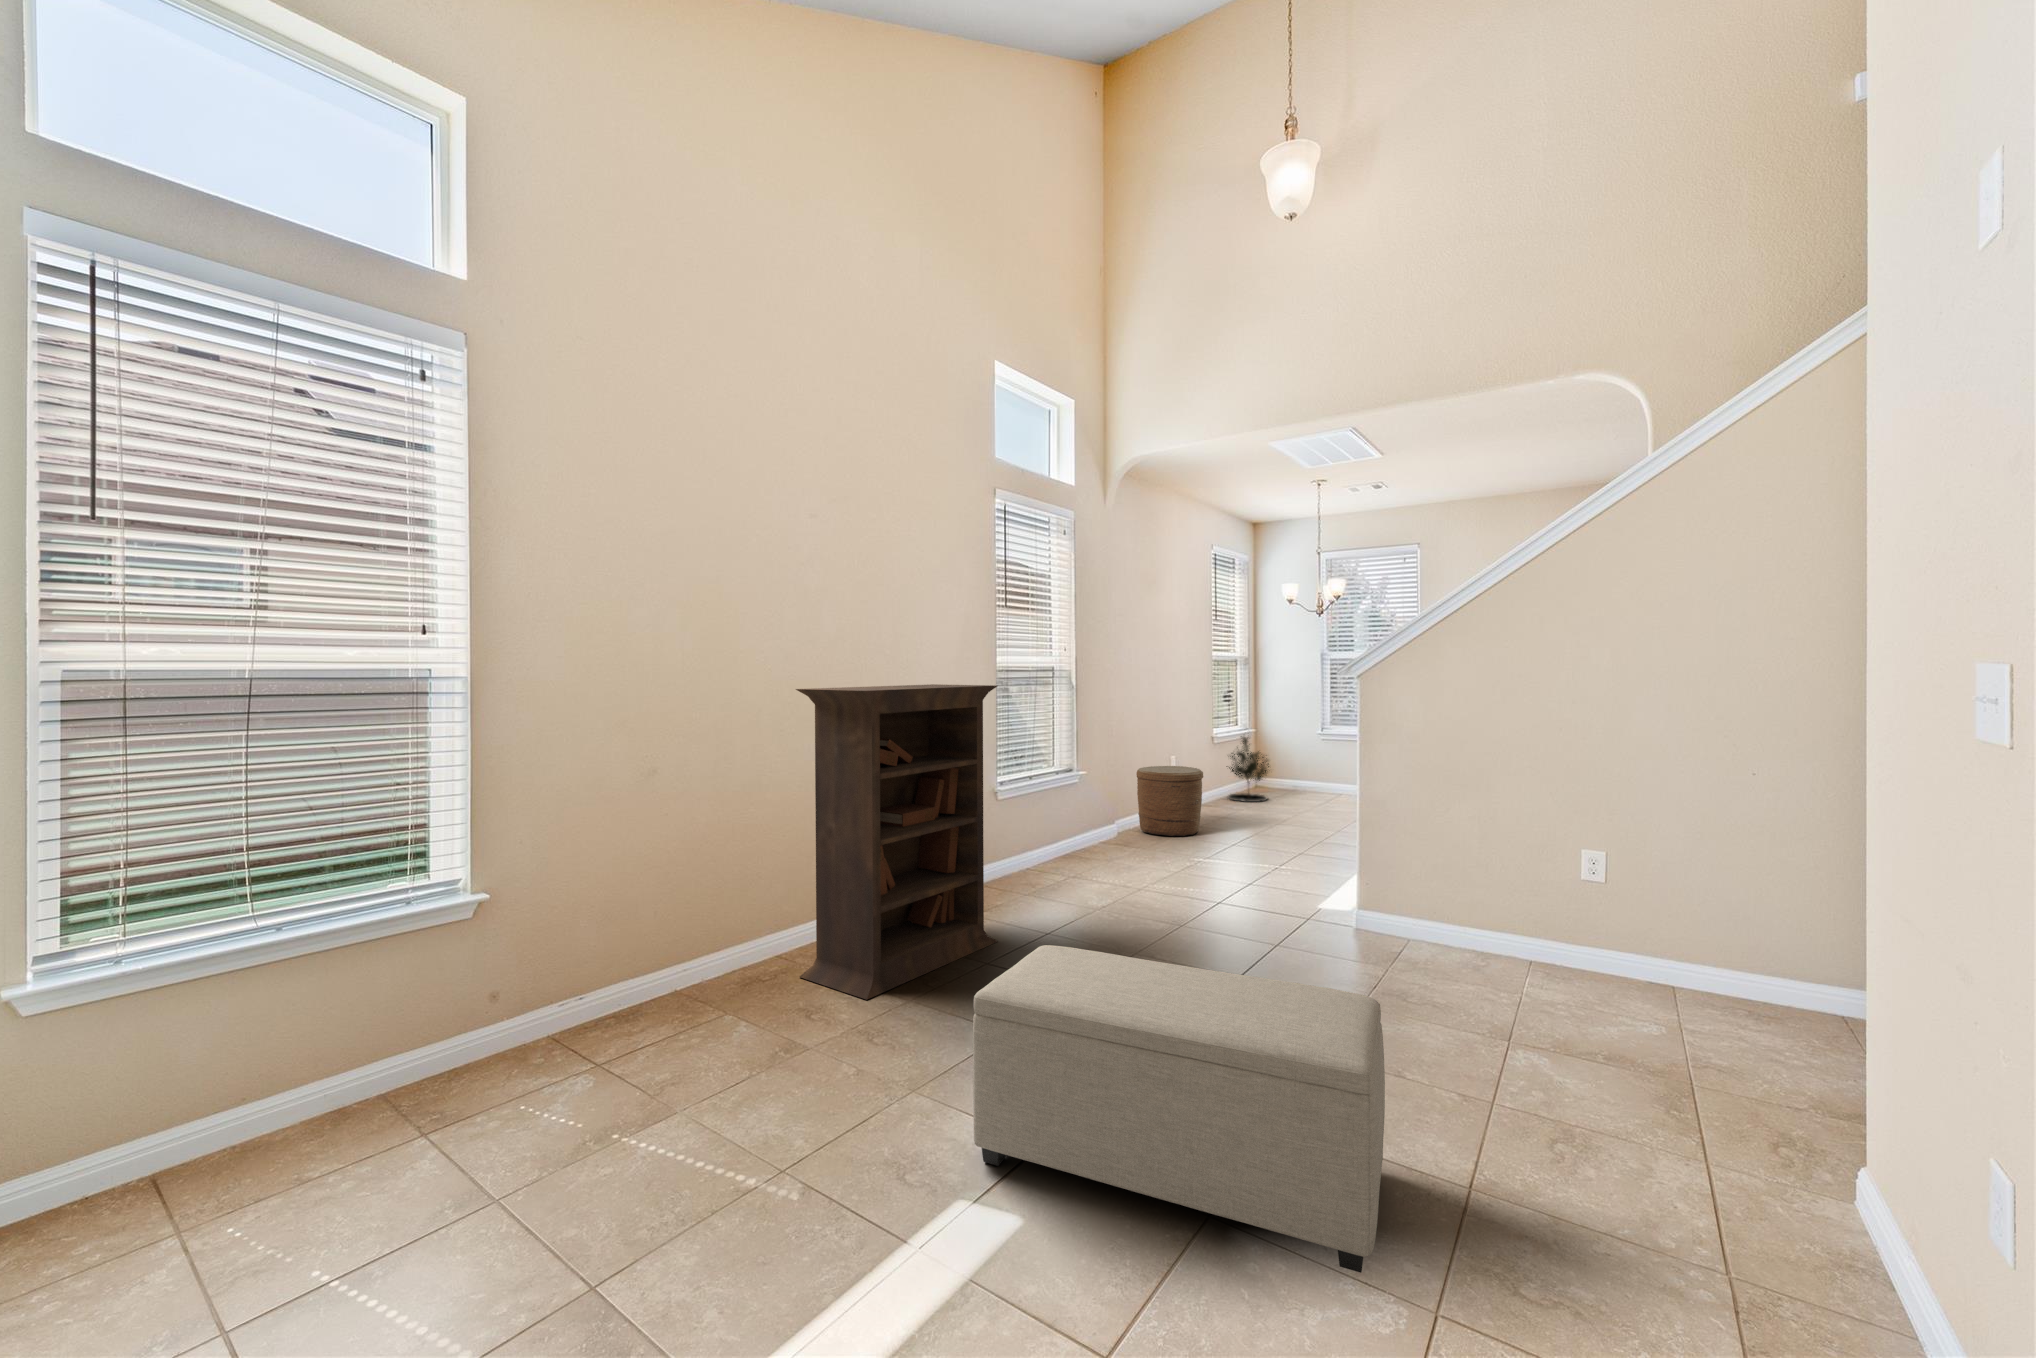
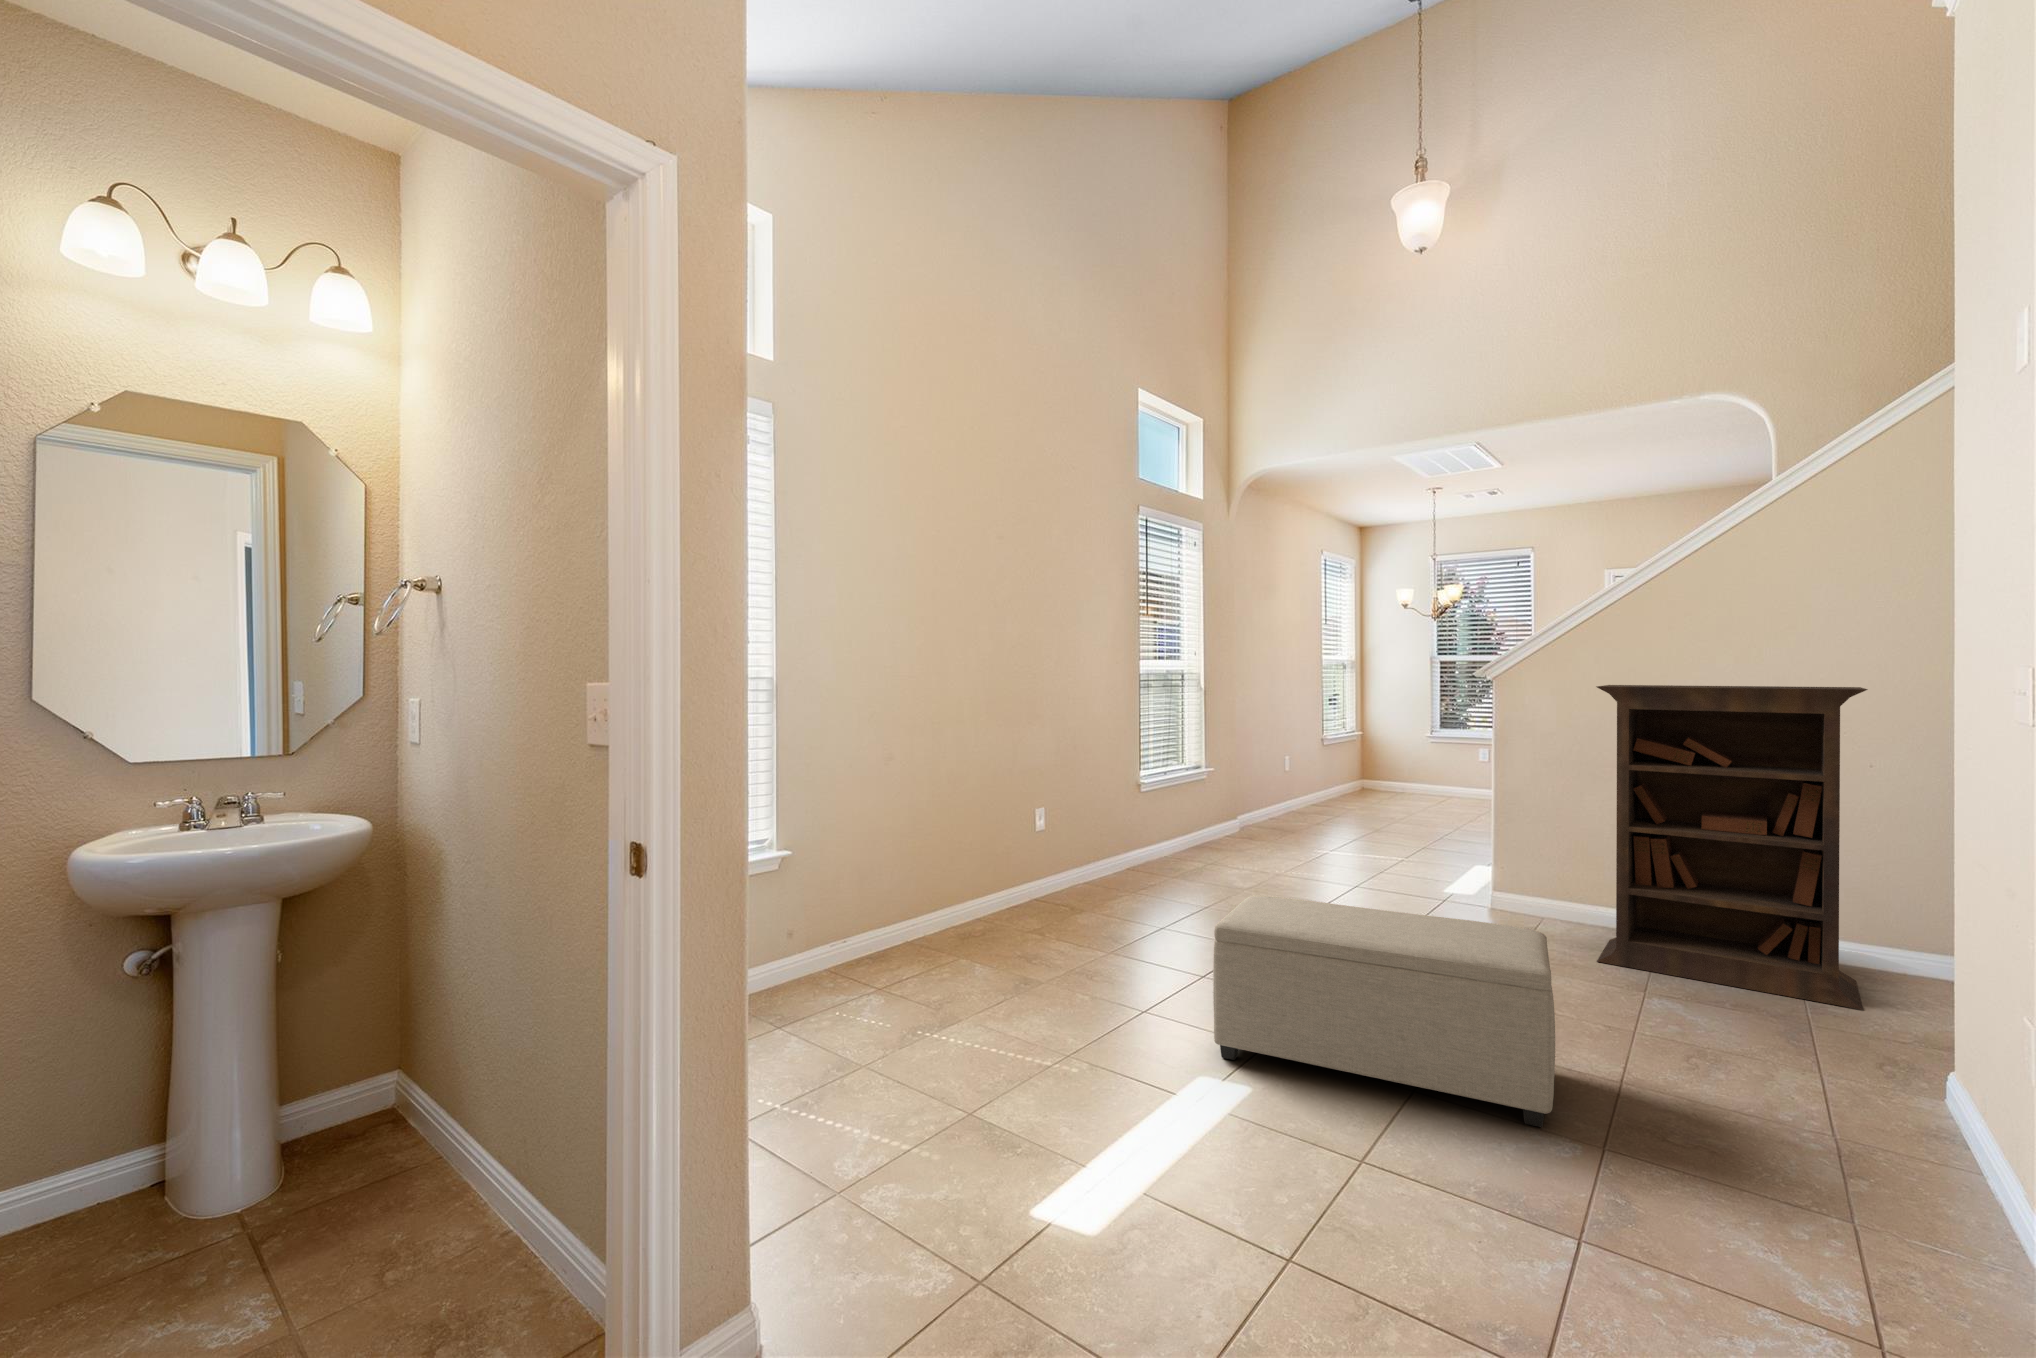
bookcase: present [796,684,998,1000] -> present [1596,685,1868,1010]
potted tree: present [1226,736,1269,802] -> none [1335,730,1385,801]
woven basket: present [1136,766,1203,836] -> none [1257,764,1323,831]

